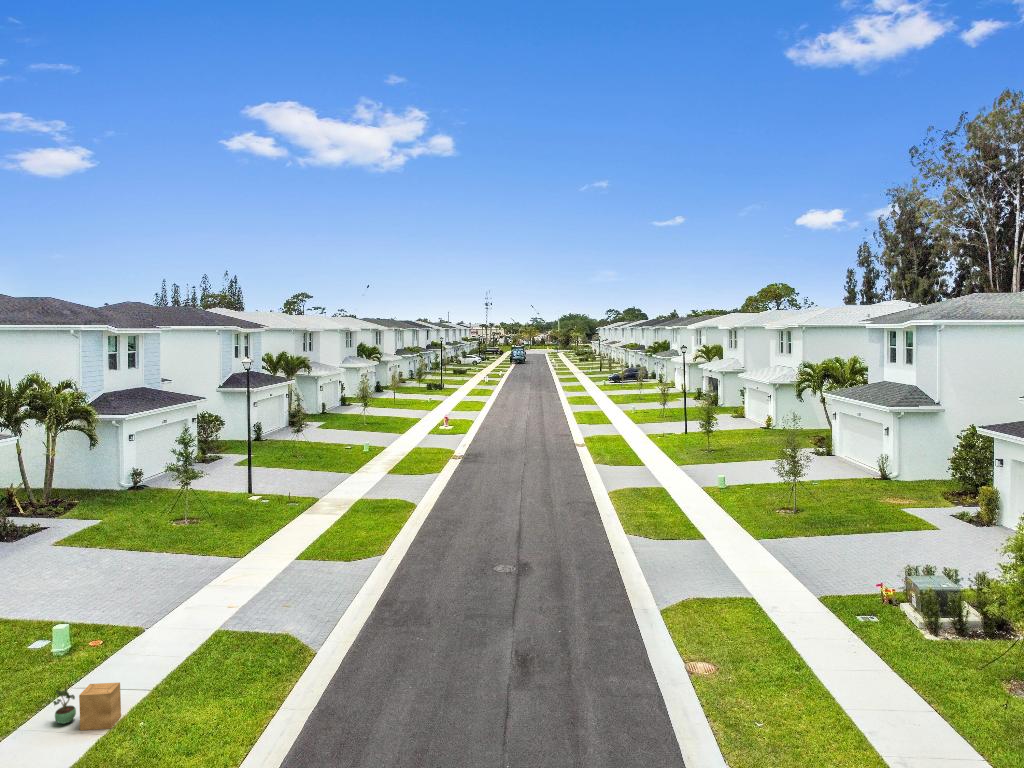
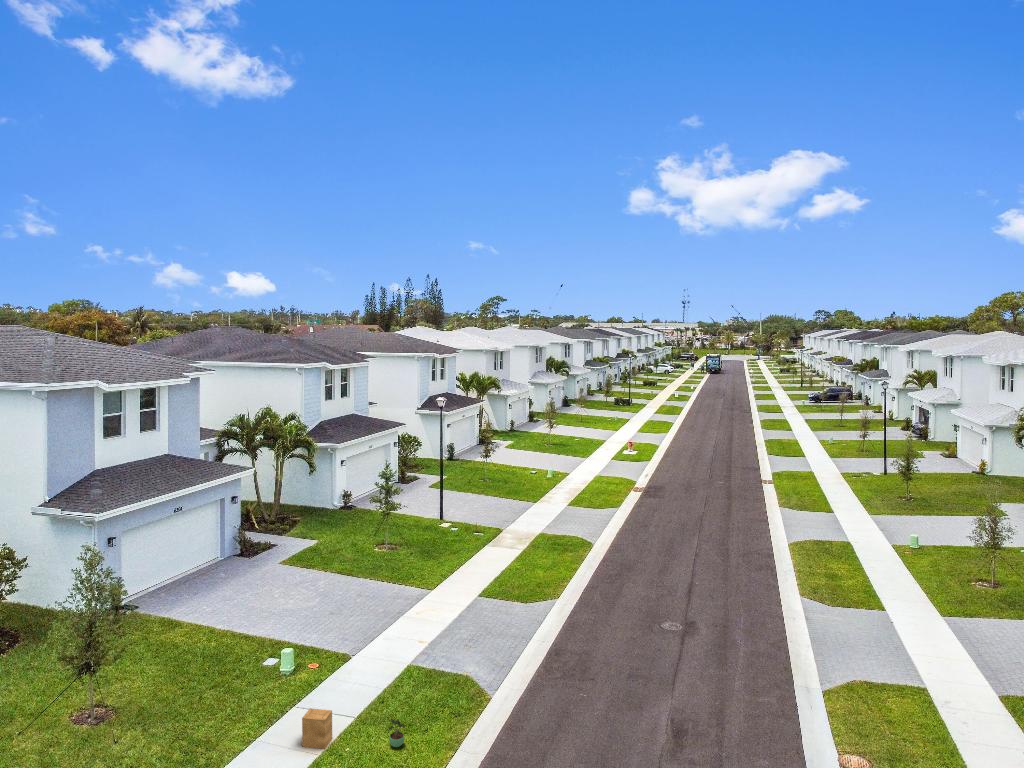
potted plant: present [53,690,76,724] -> present [388,719,405,747]

